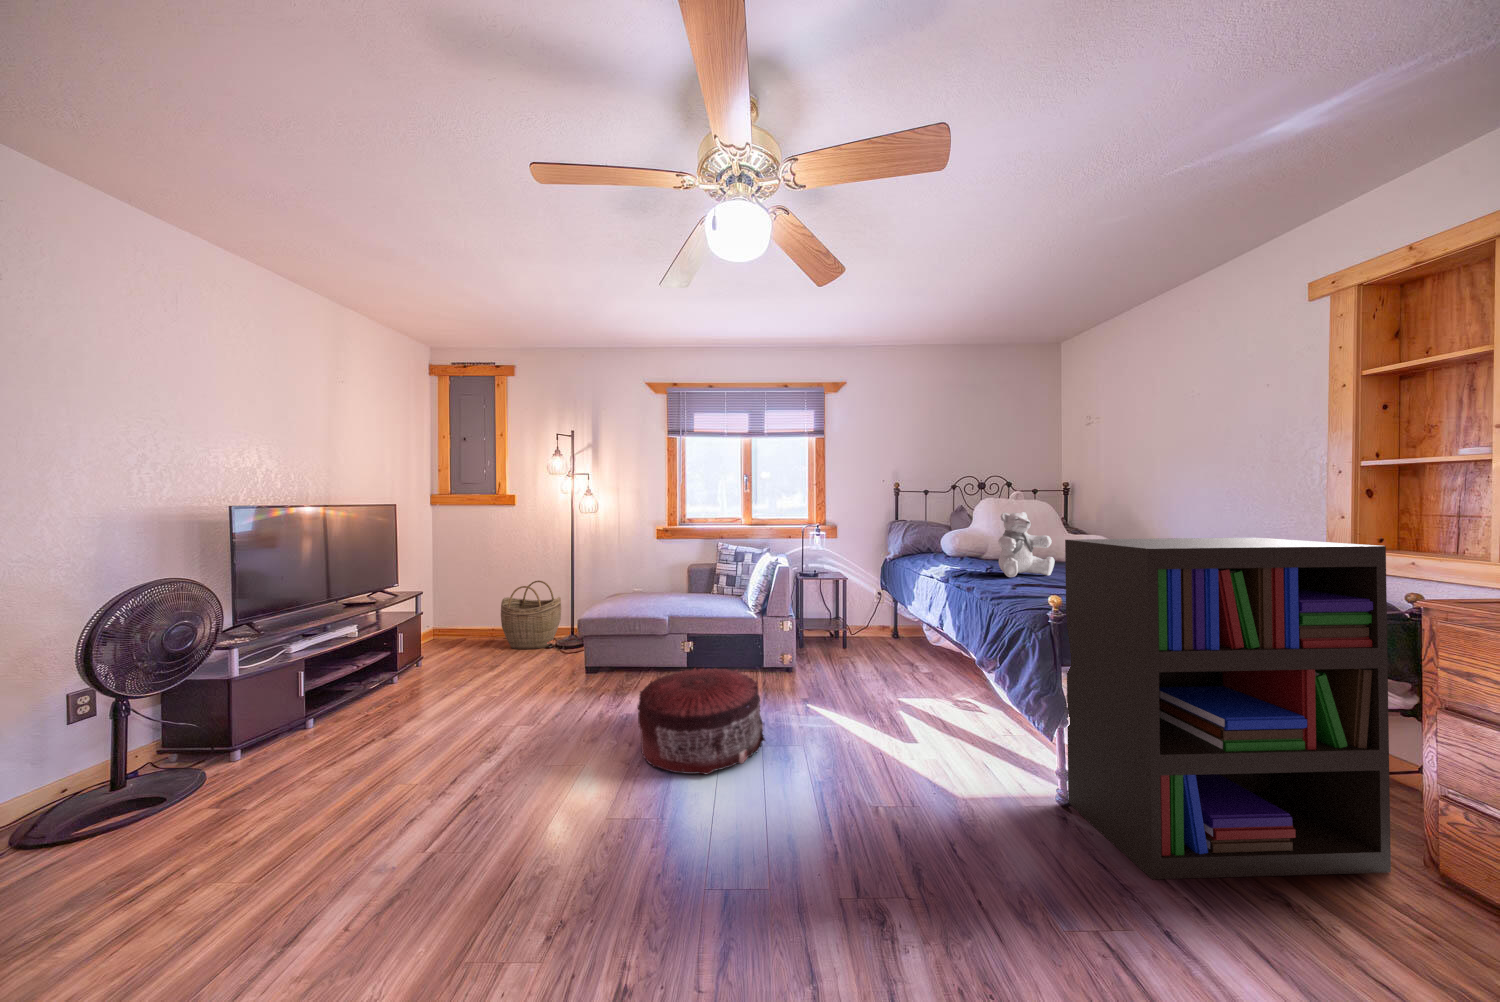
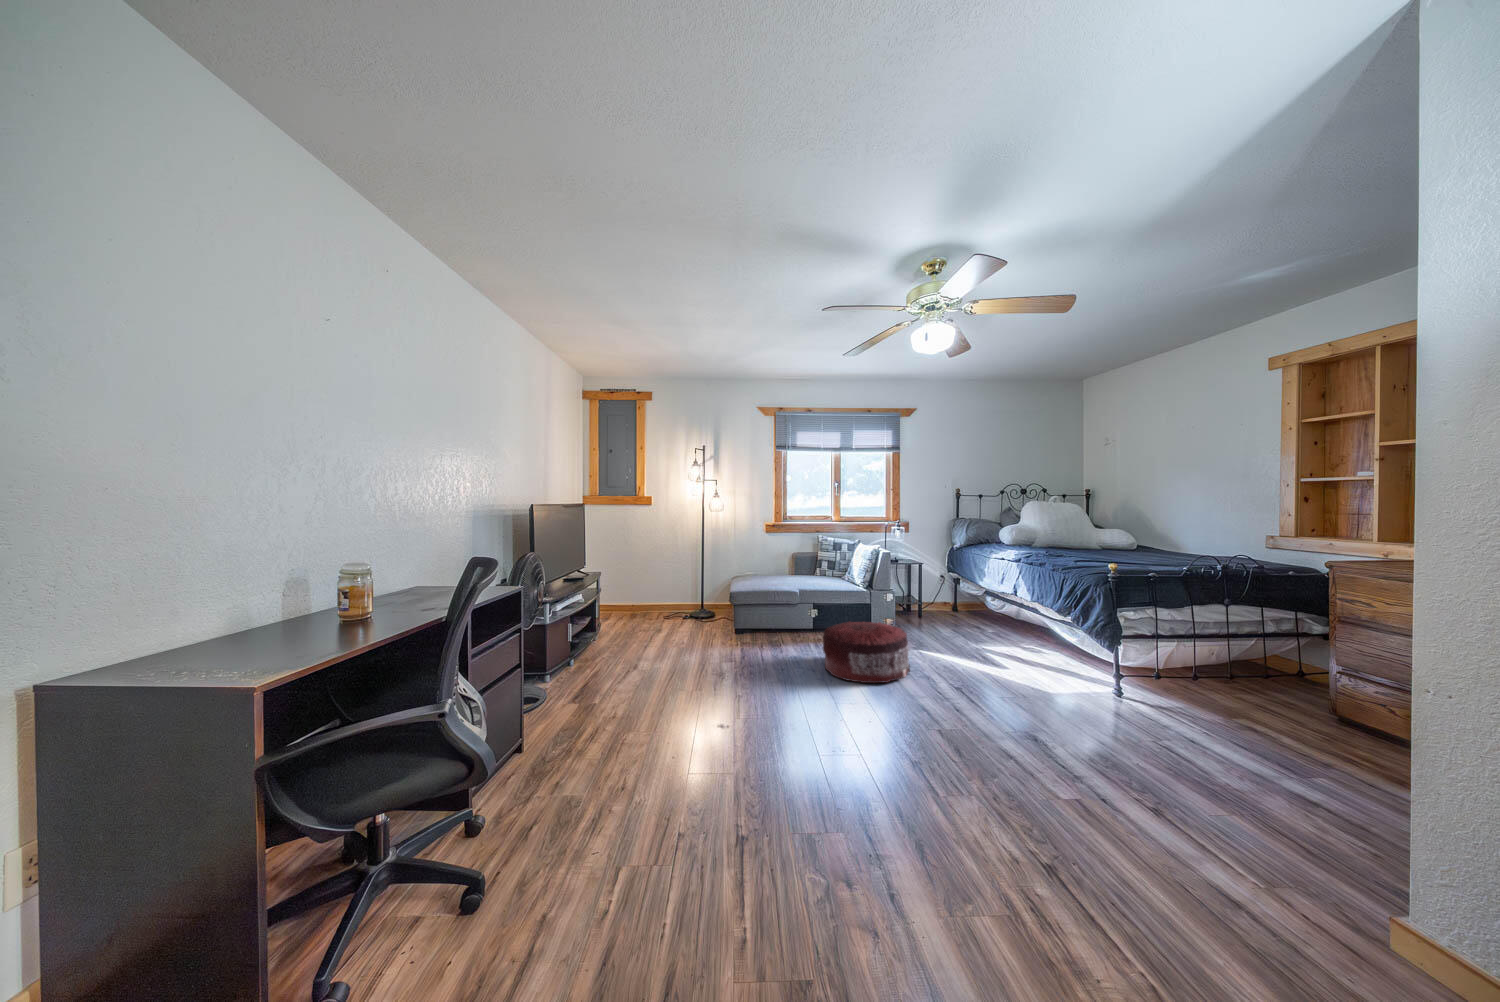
teddy bear: present [998,512,1055,577] -> none [1056,511,1097,557]
bookshelf: present [1065,538,1391,879] -> none [1120,527,1310,720]
woven basket: present [501,581,561,649] -> none [648,566,693,620]

